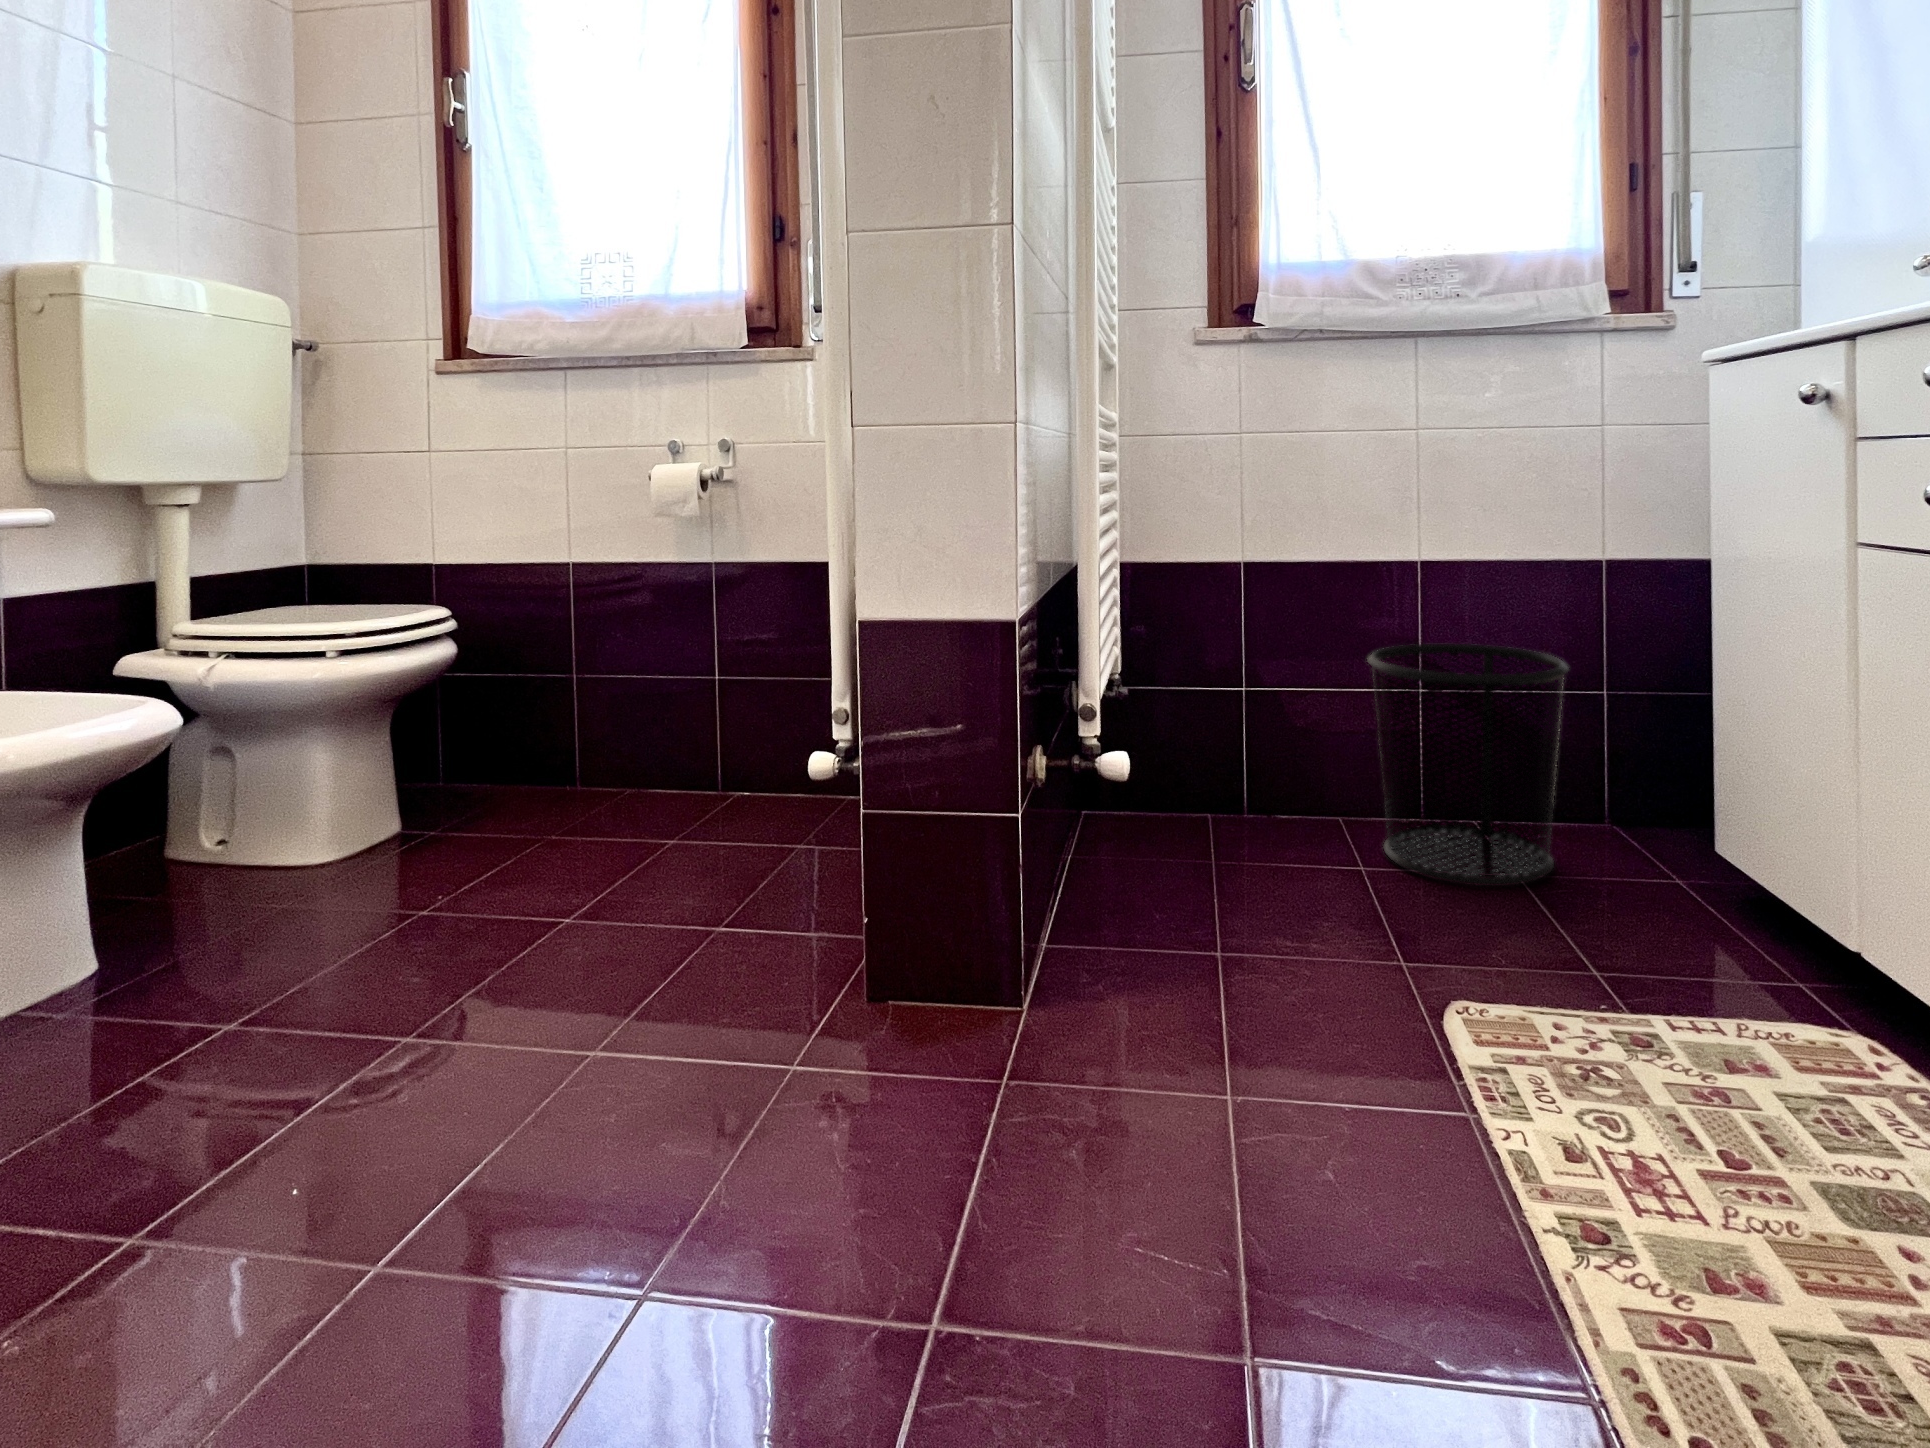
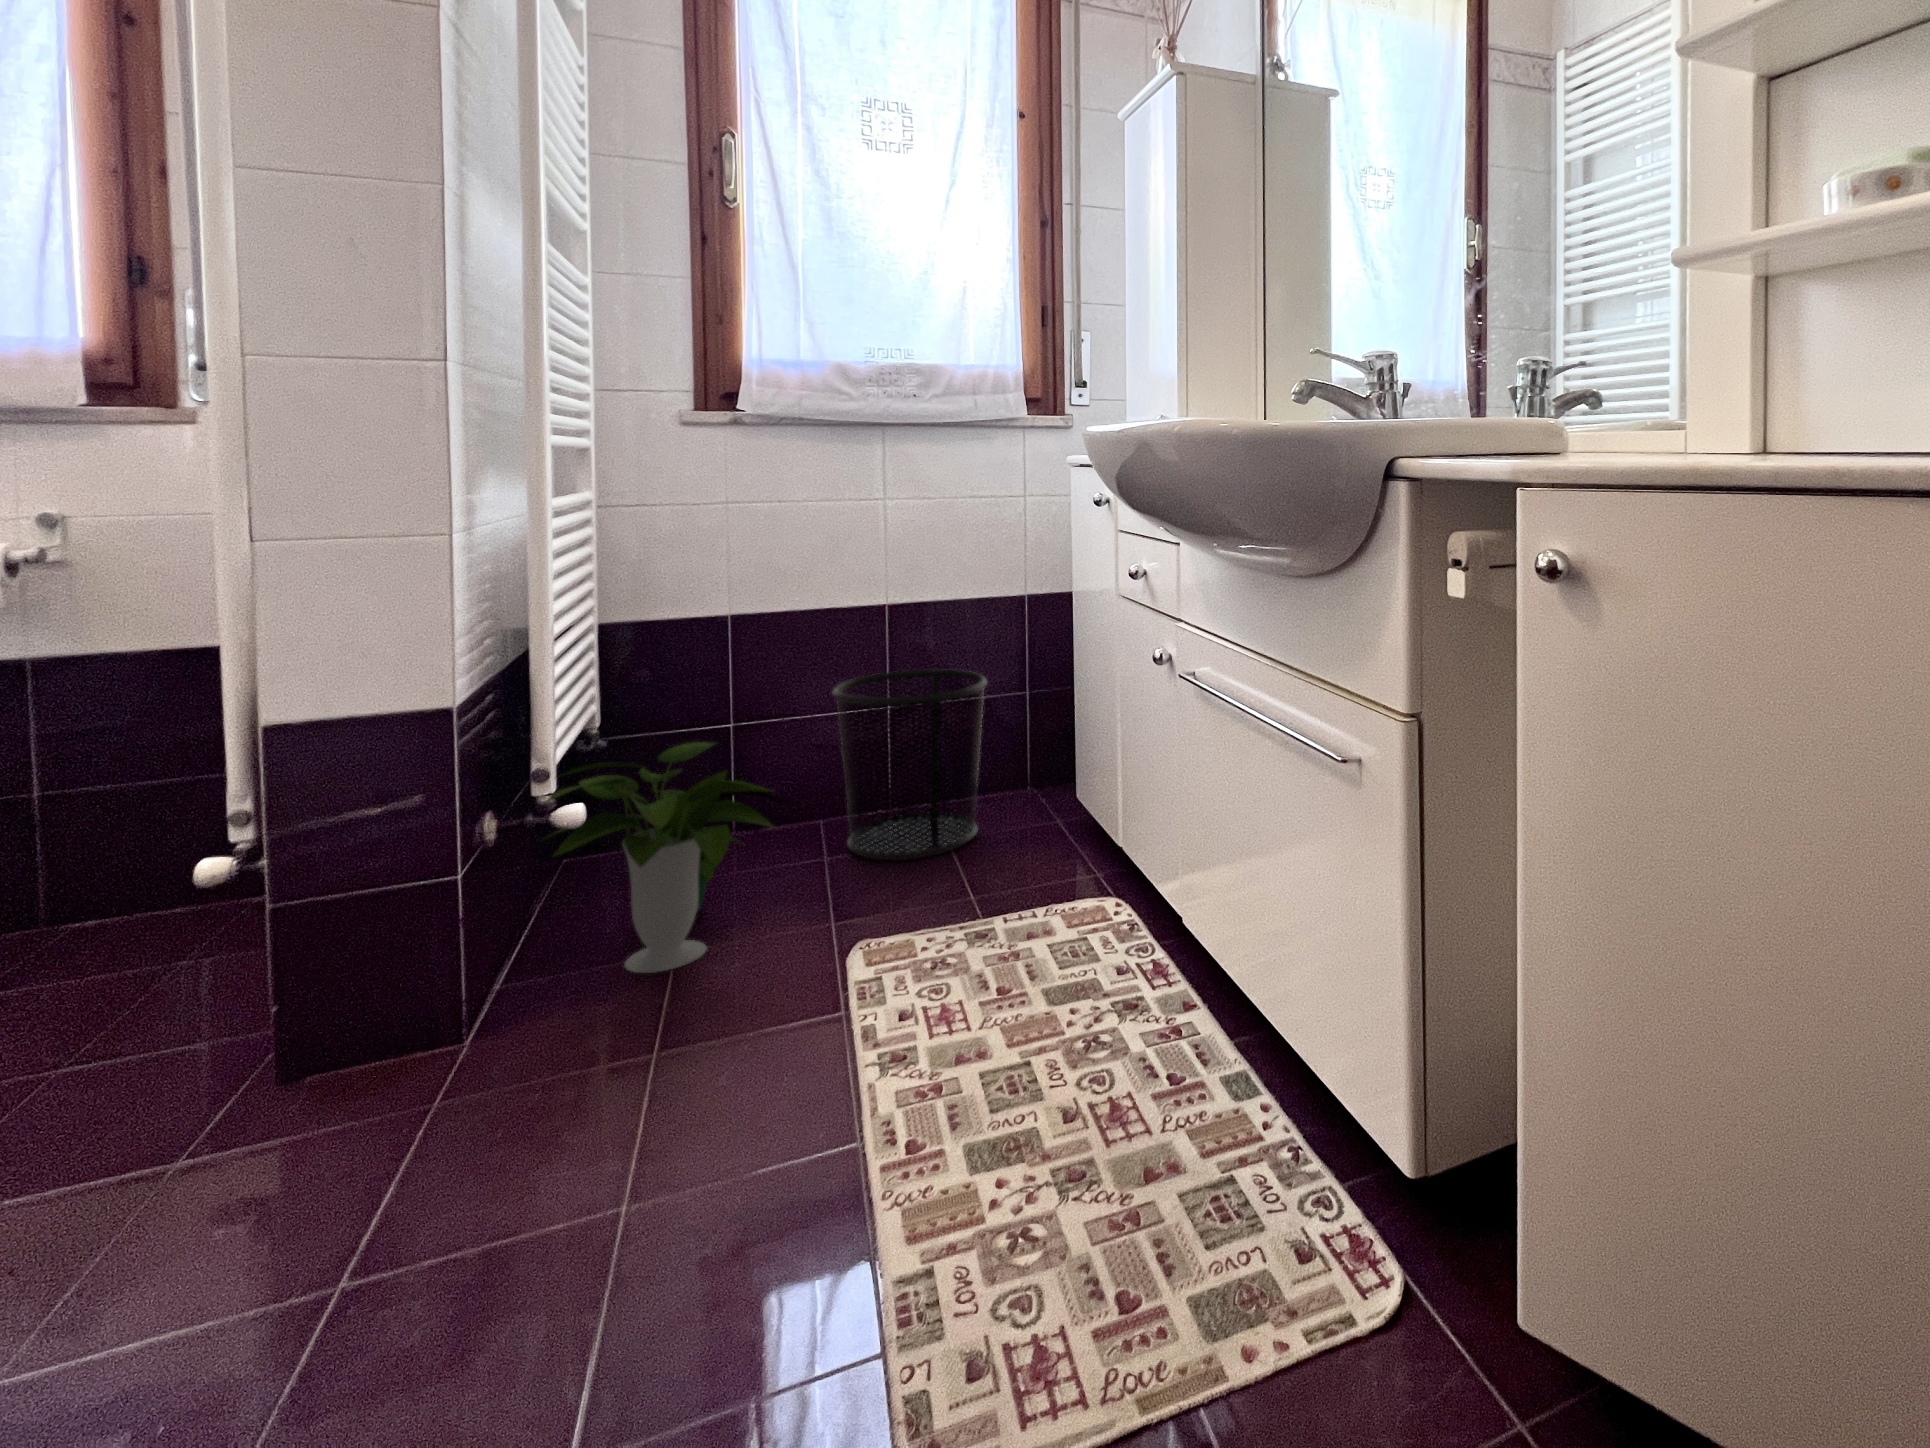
potted plant: none [1081,700,1335,964] -> present [546,742,785,973]

